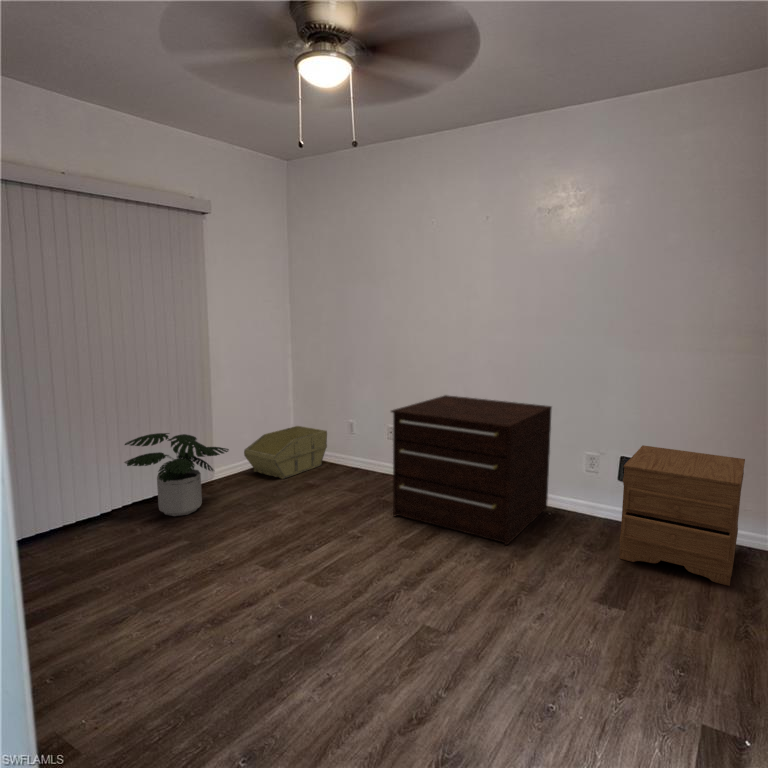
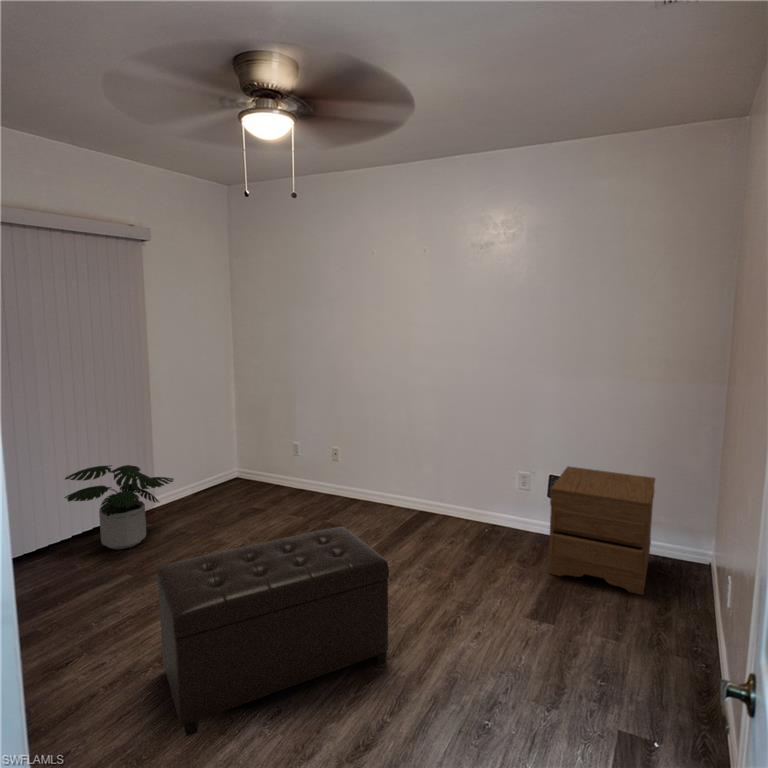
dresser: present [391,395,552,545] -> none [335,420,486,565]
storage bin: present [244,426,327,479] -> none [189,450,273,505]
ottoman: none [208,496,446,696] -> present [157,527,389,736]

